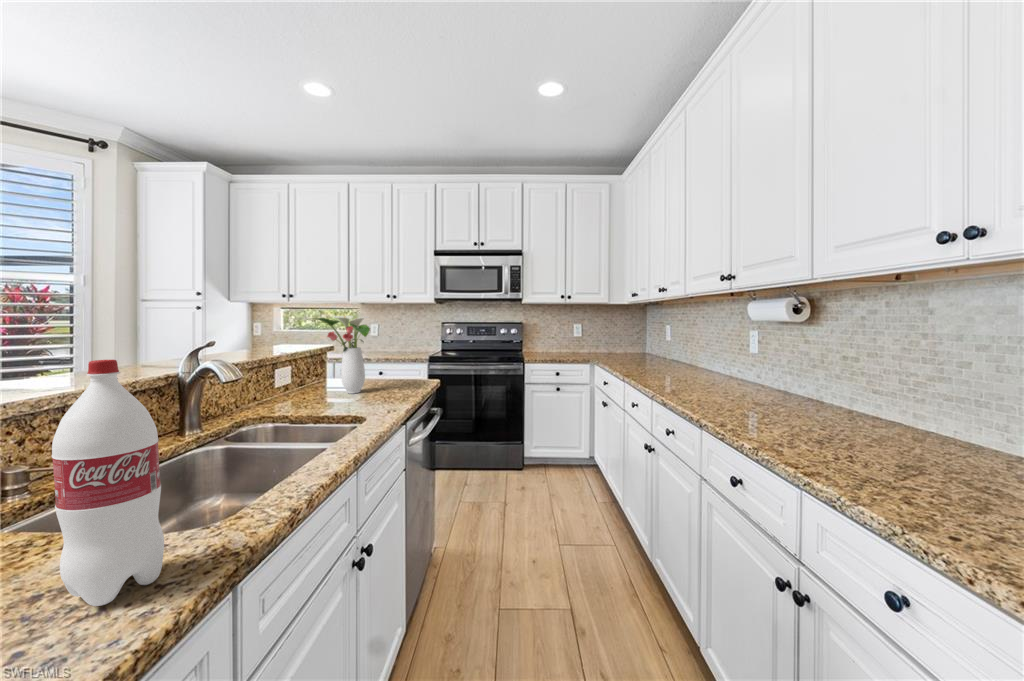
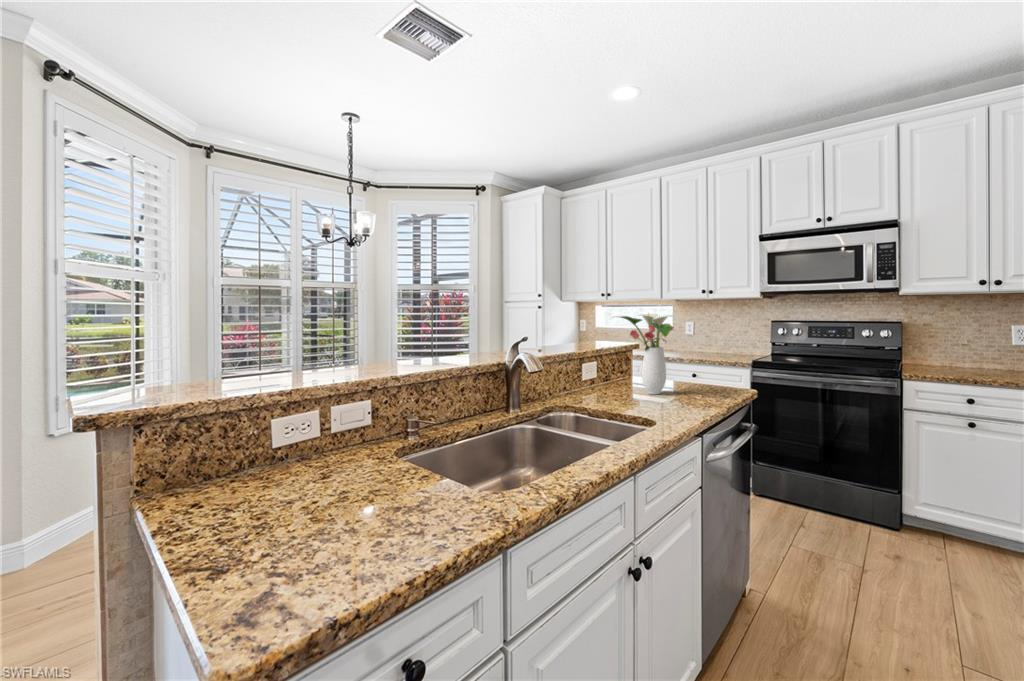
bottle: present [52,360,164,606] -> none [401,352,461,531]

